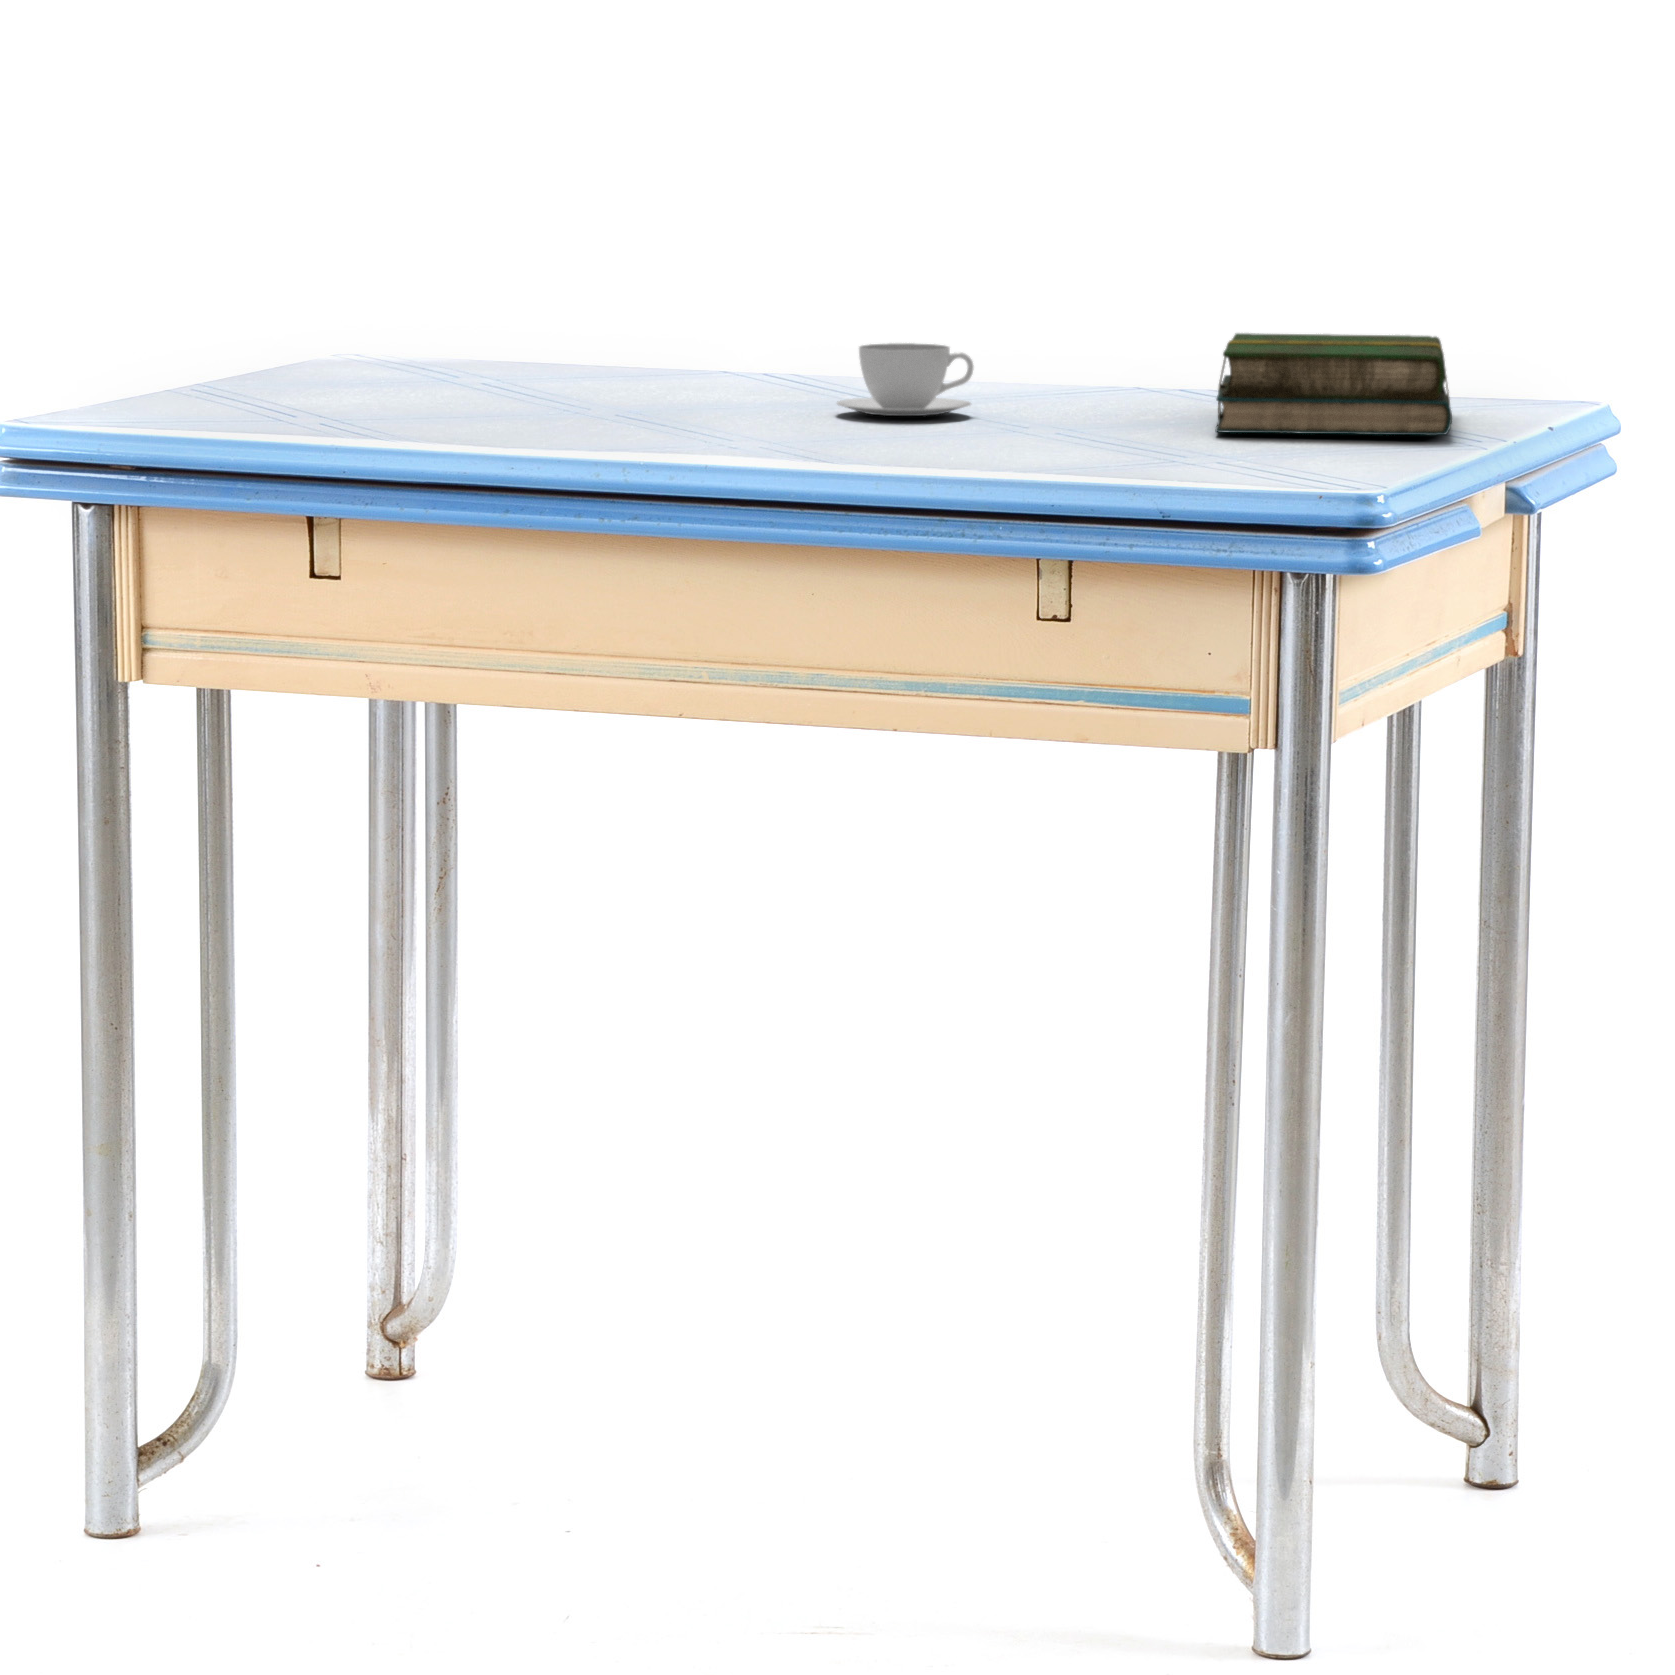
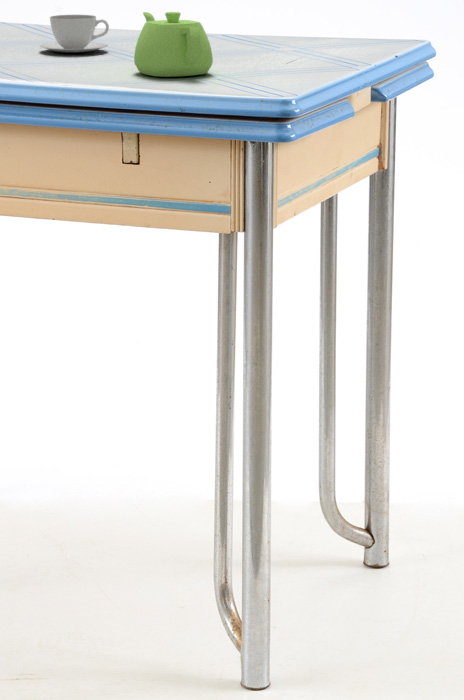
teapot: none [1049,333,1203,456] -> present [134,12,213,77]
book: present [1216,333,1452,435] -> none [225,8,347,63]

